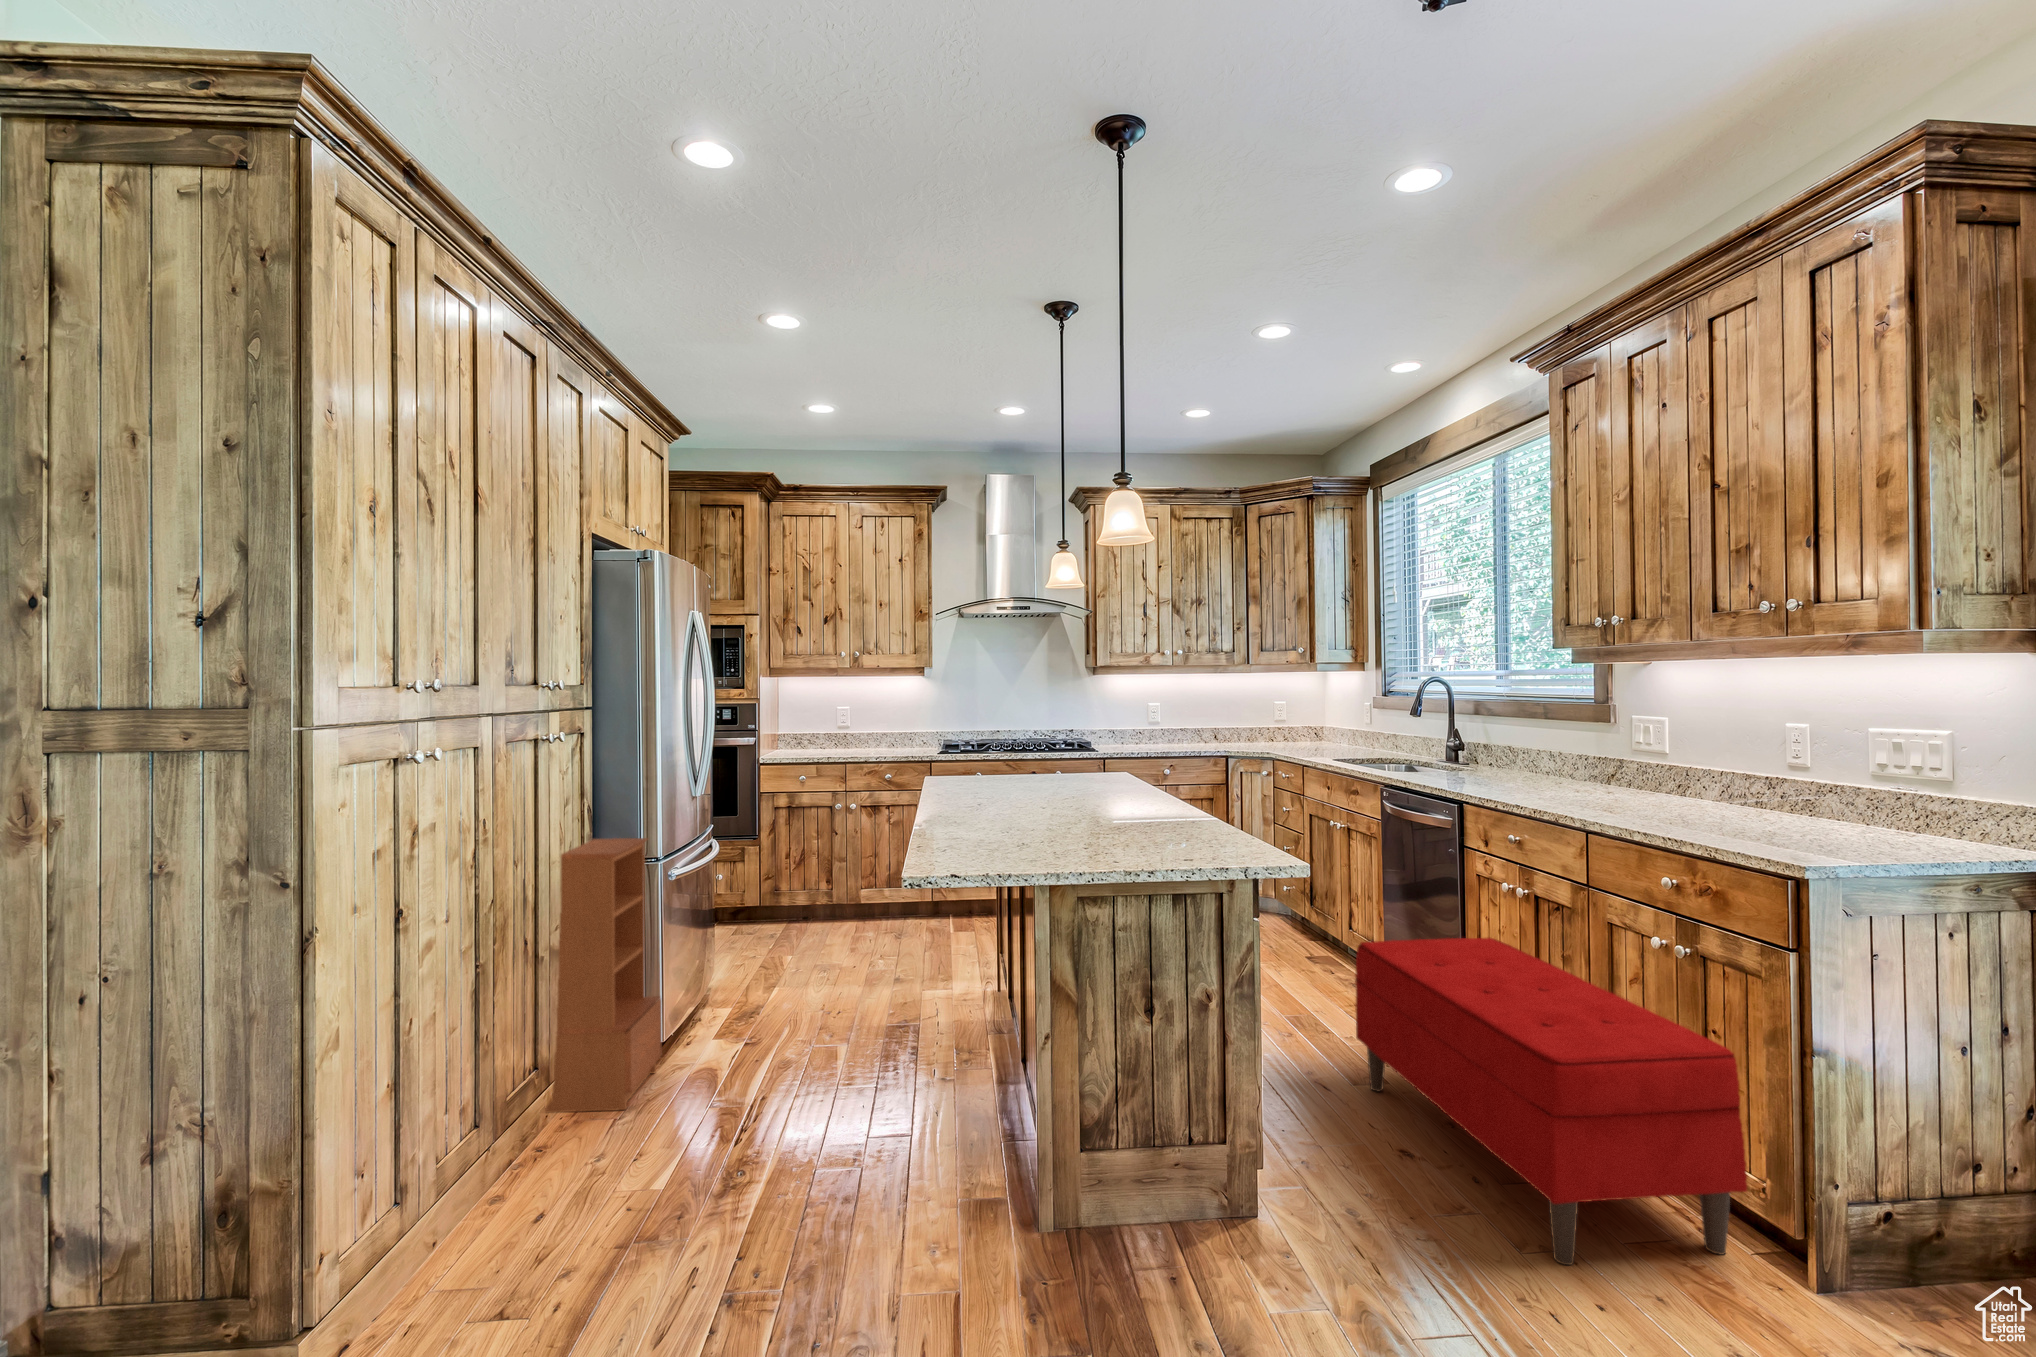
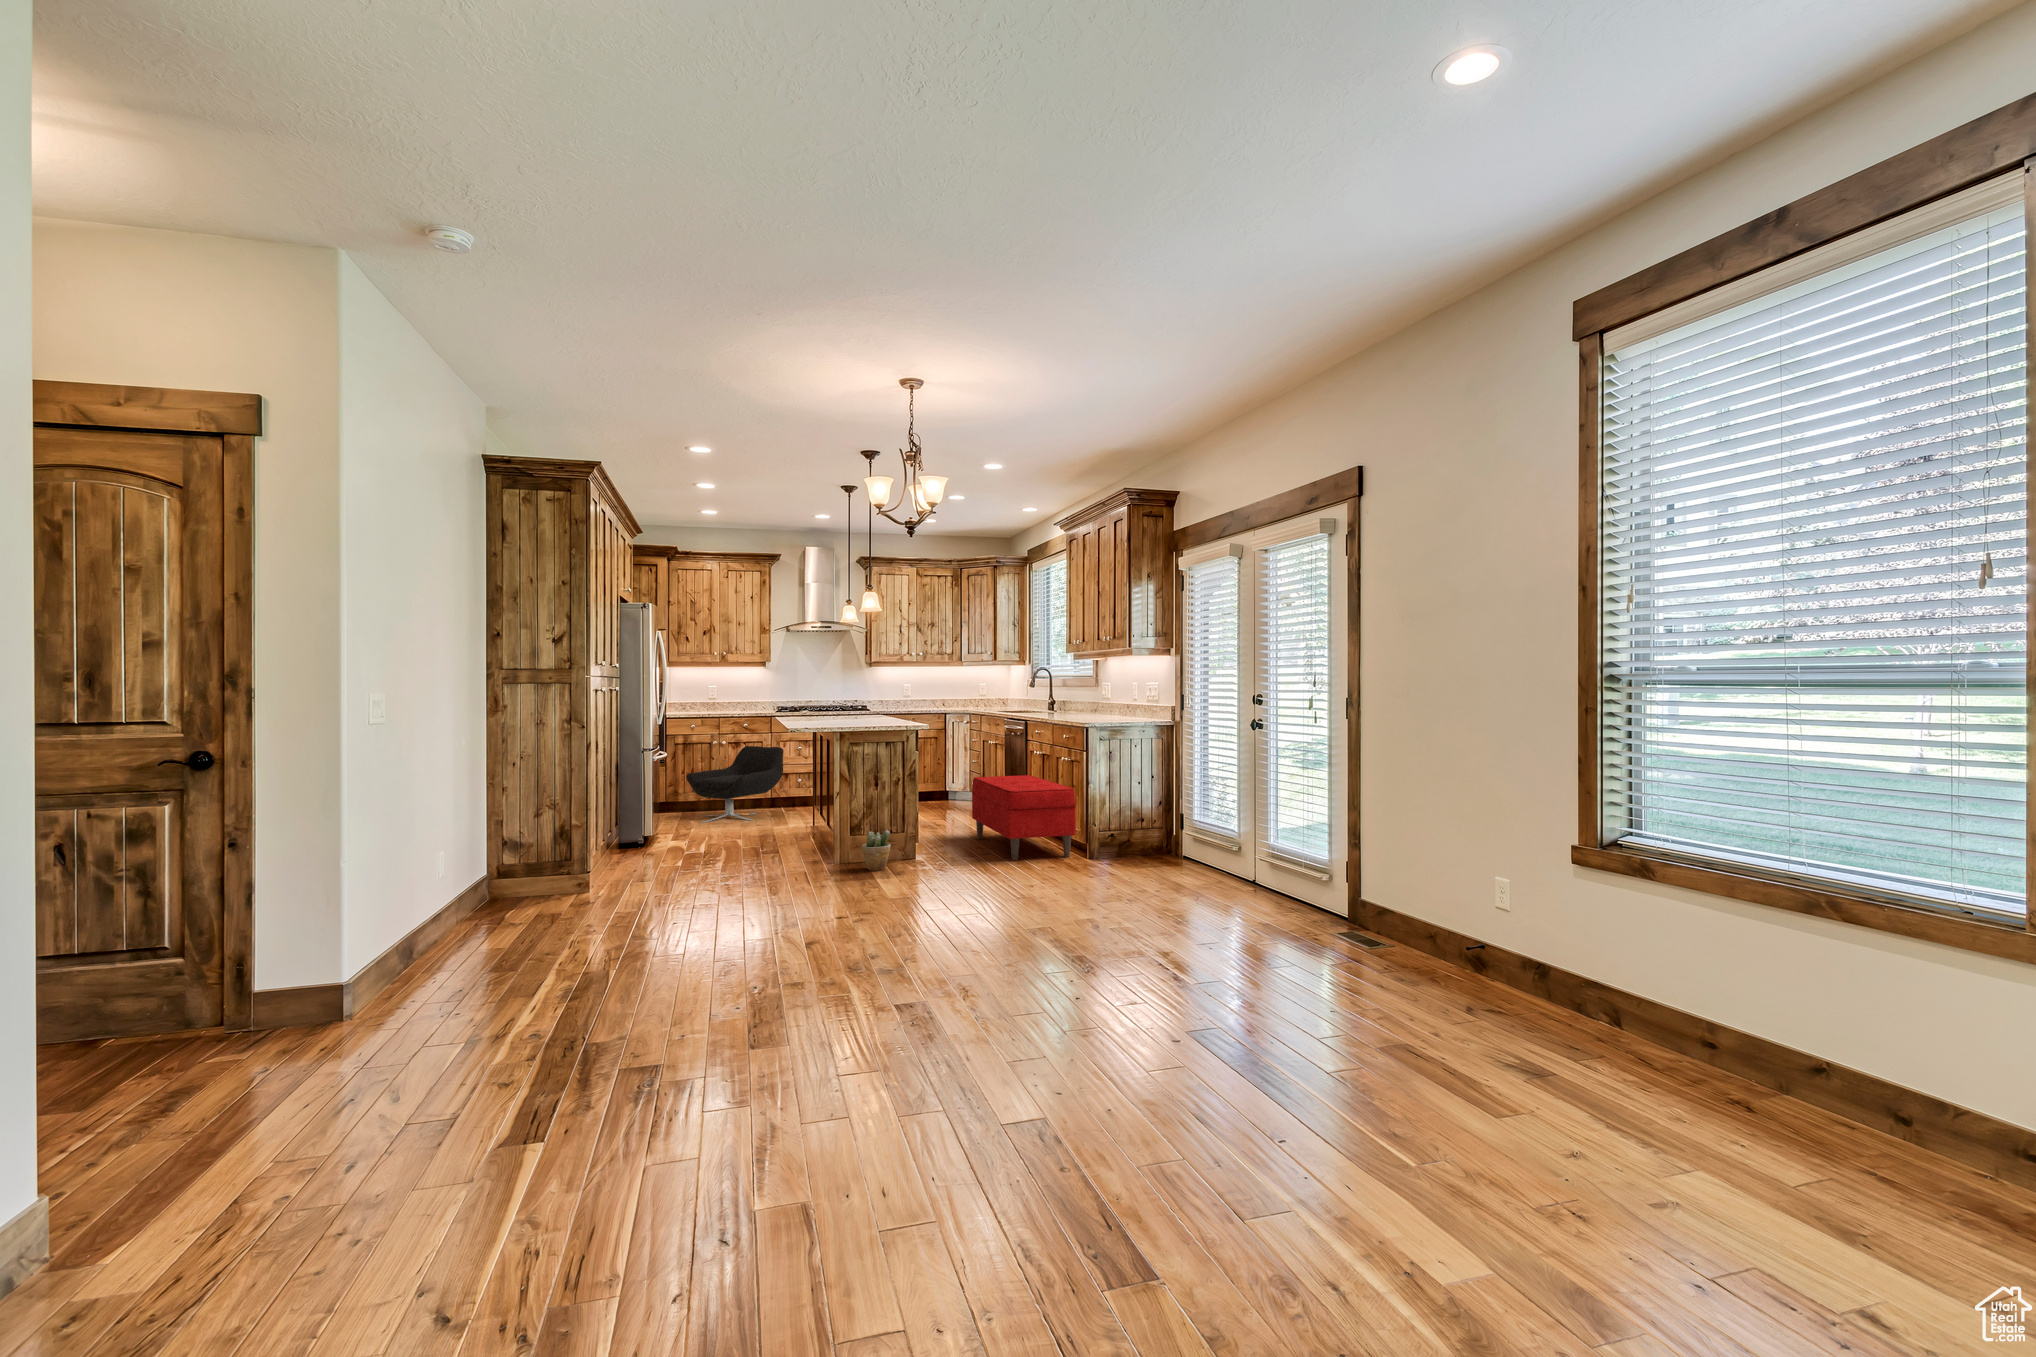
lounge chair: none [779,814,947,965] -> present [686,746,783,823]
bookcase: present [545,838,662,1113] -> none [609,739,655,857]
potted plant: none [1119,1177,1204,1307] -> present [862,830,891,871]

